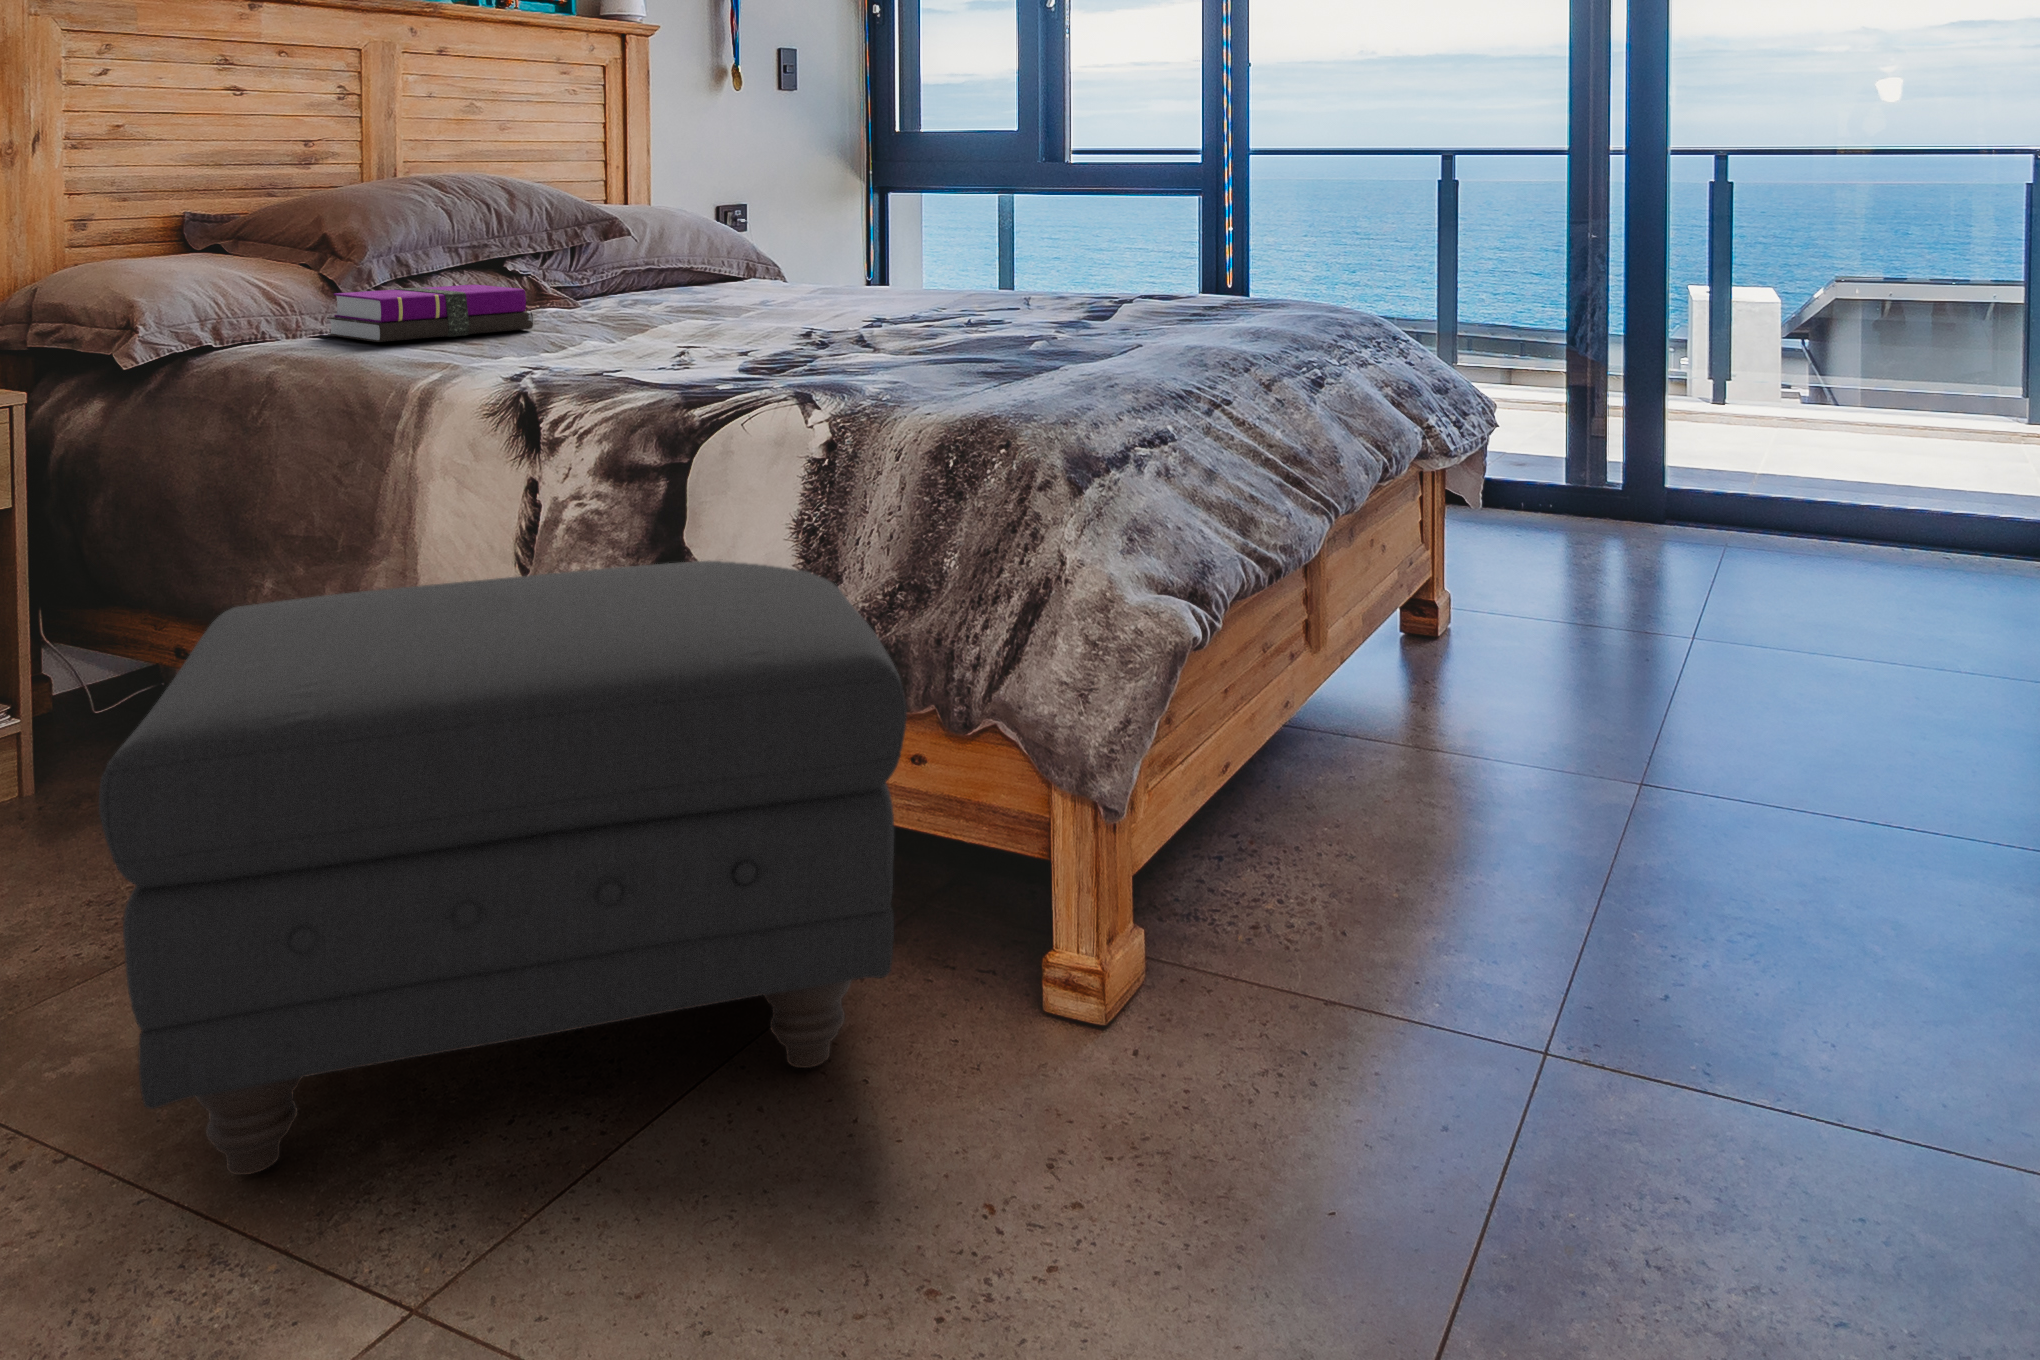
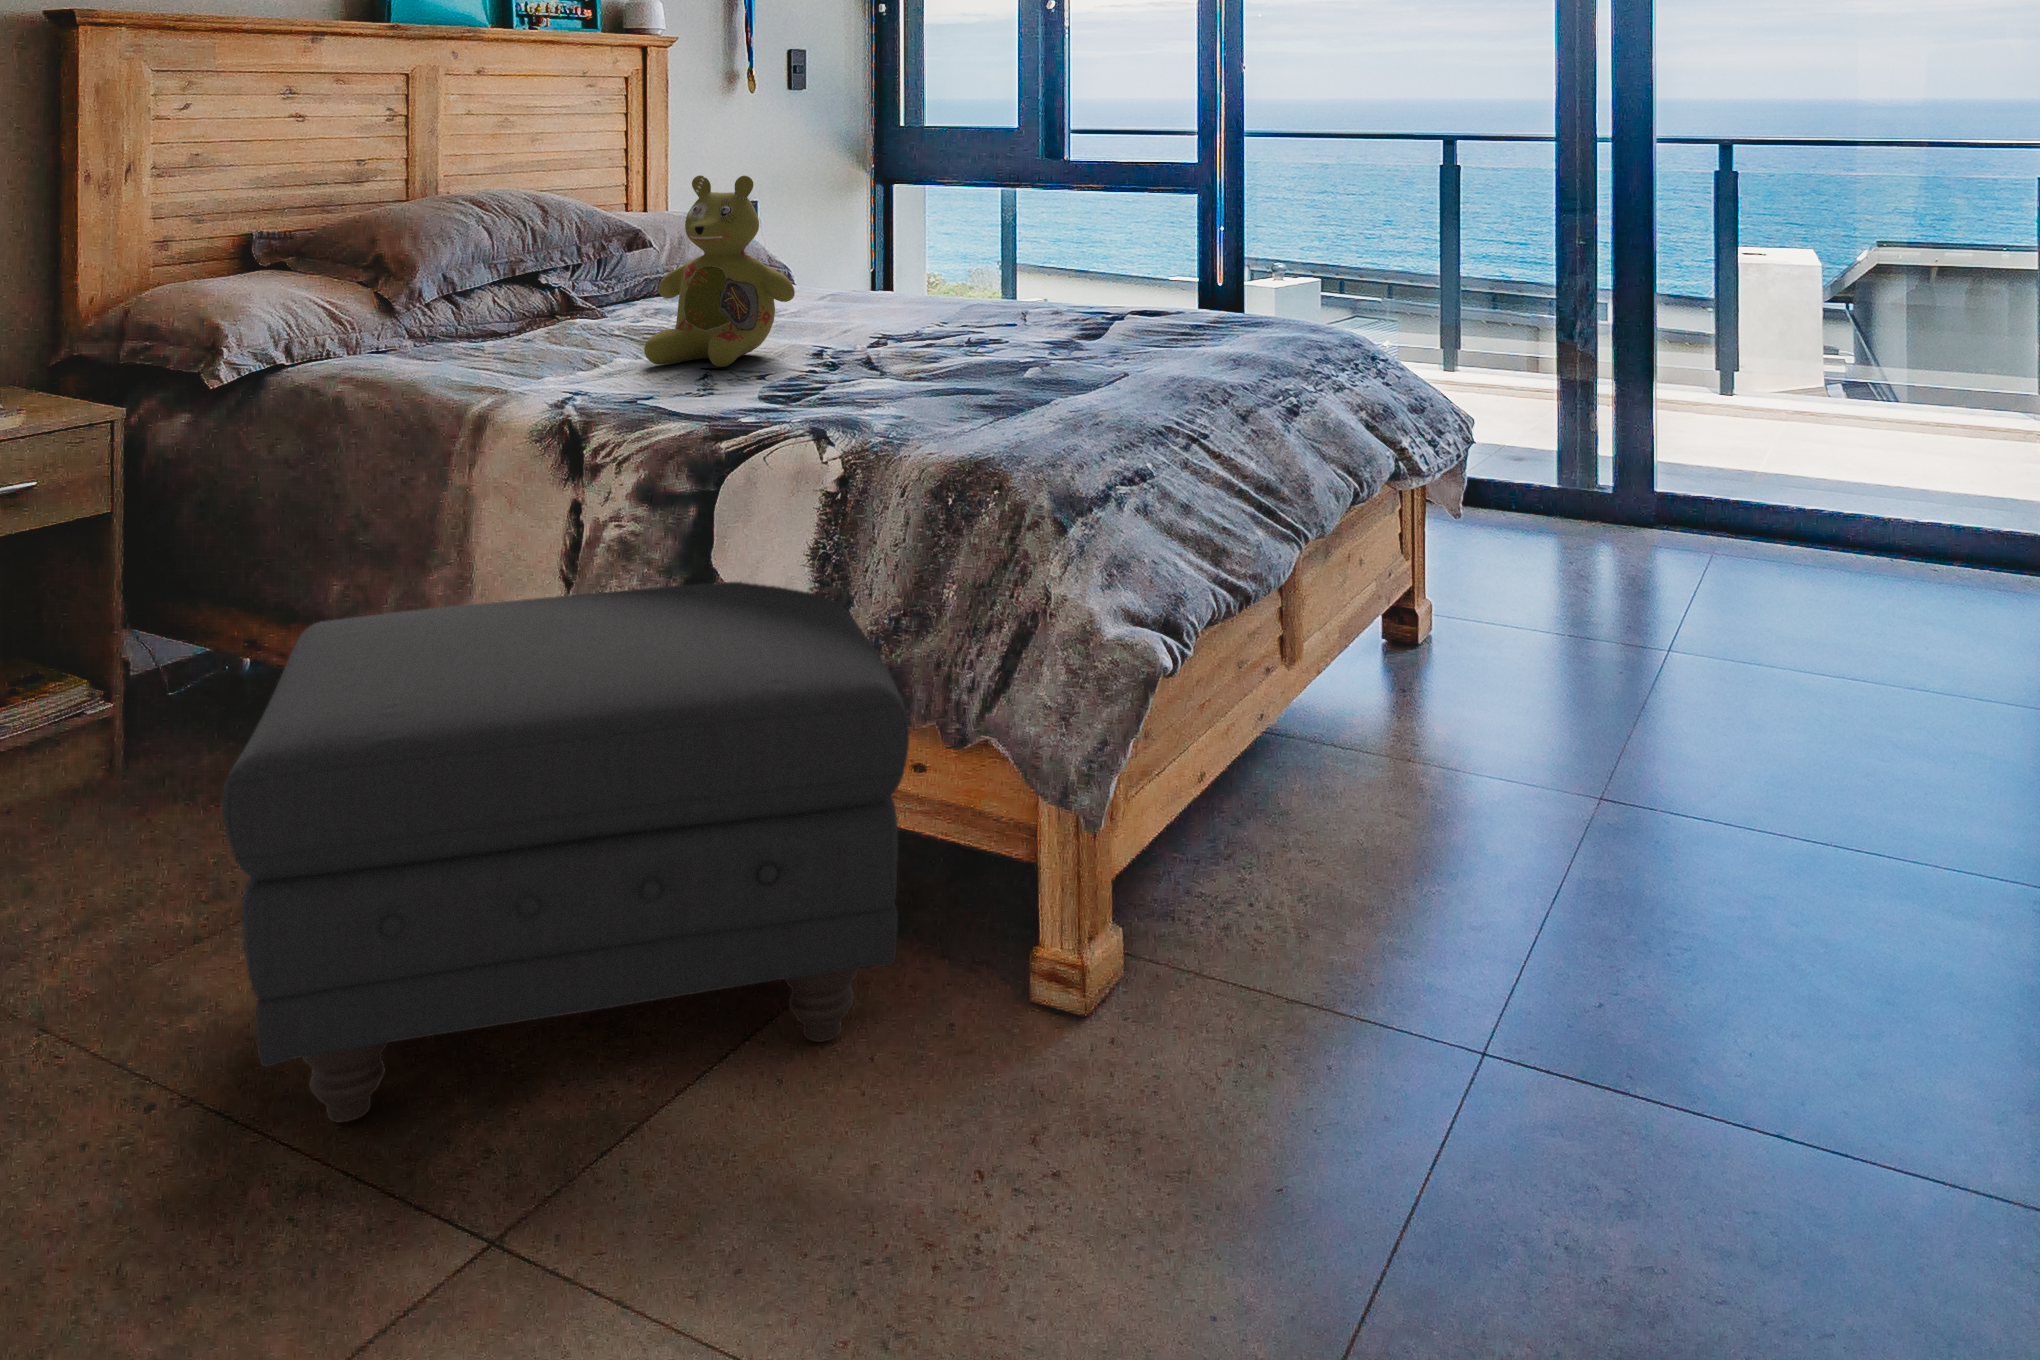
stuffed bear: none [614,139,780,343] -> present [644,175,795,367]
notebook: present [327,285,533,342] -> none [384,302,570,362]

